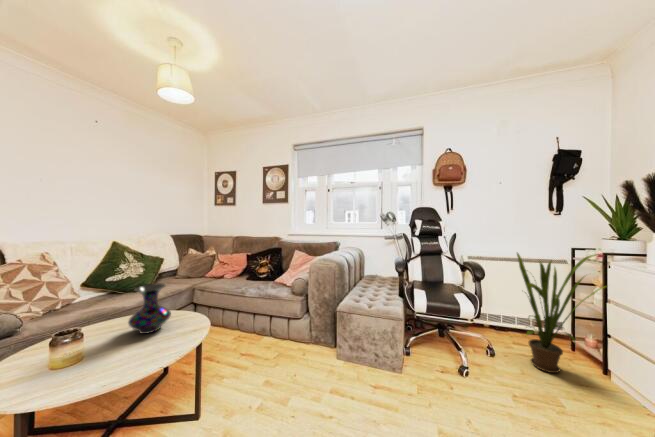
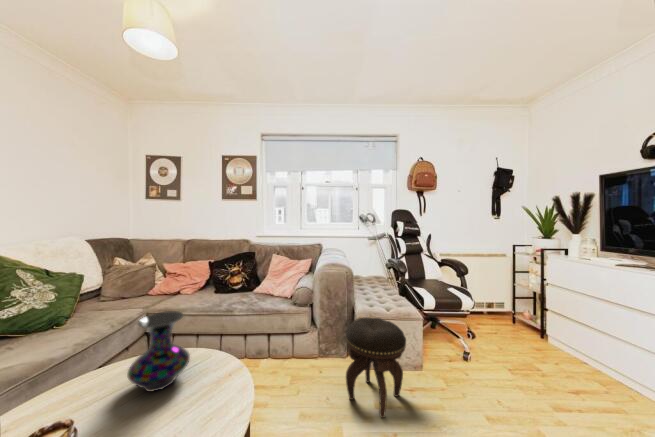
house plant: present [517,253,601,373] -> none [489,248,553,344]
footstool: none [308,311,364,404] -> present [346,317,406,418]

